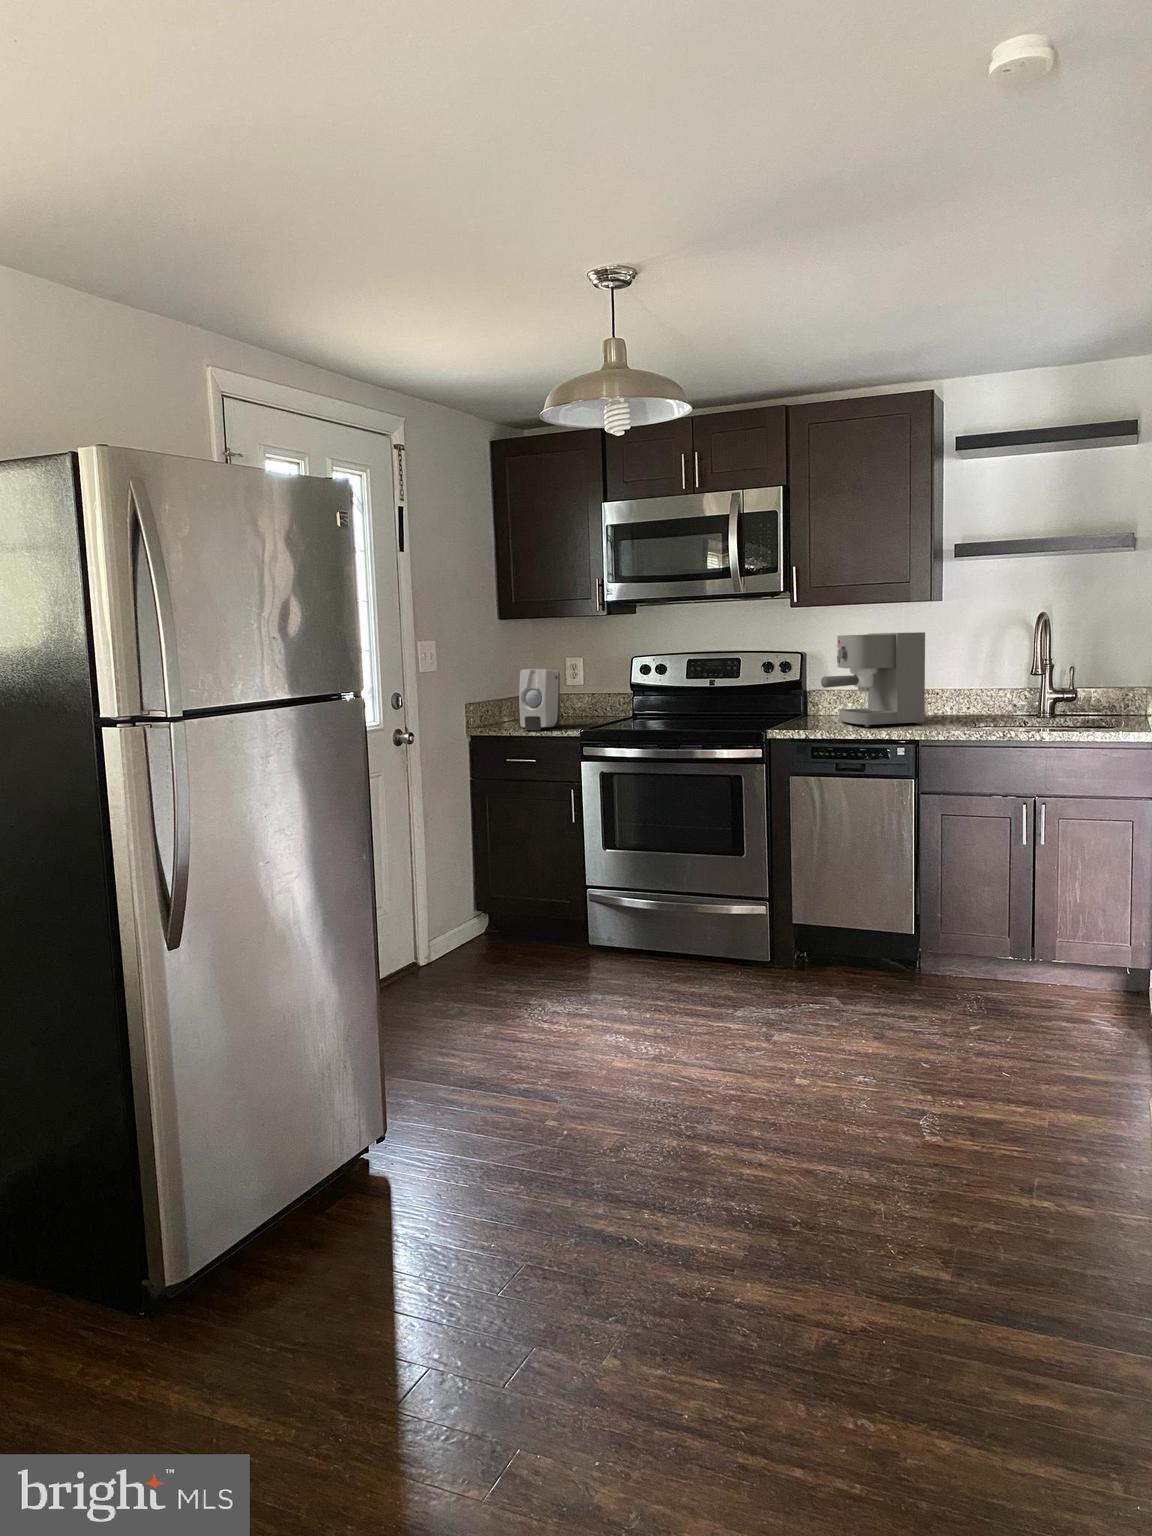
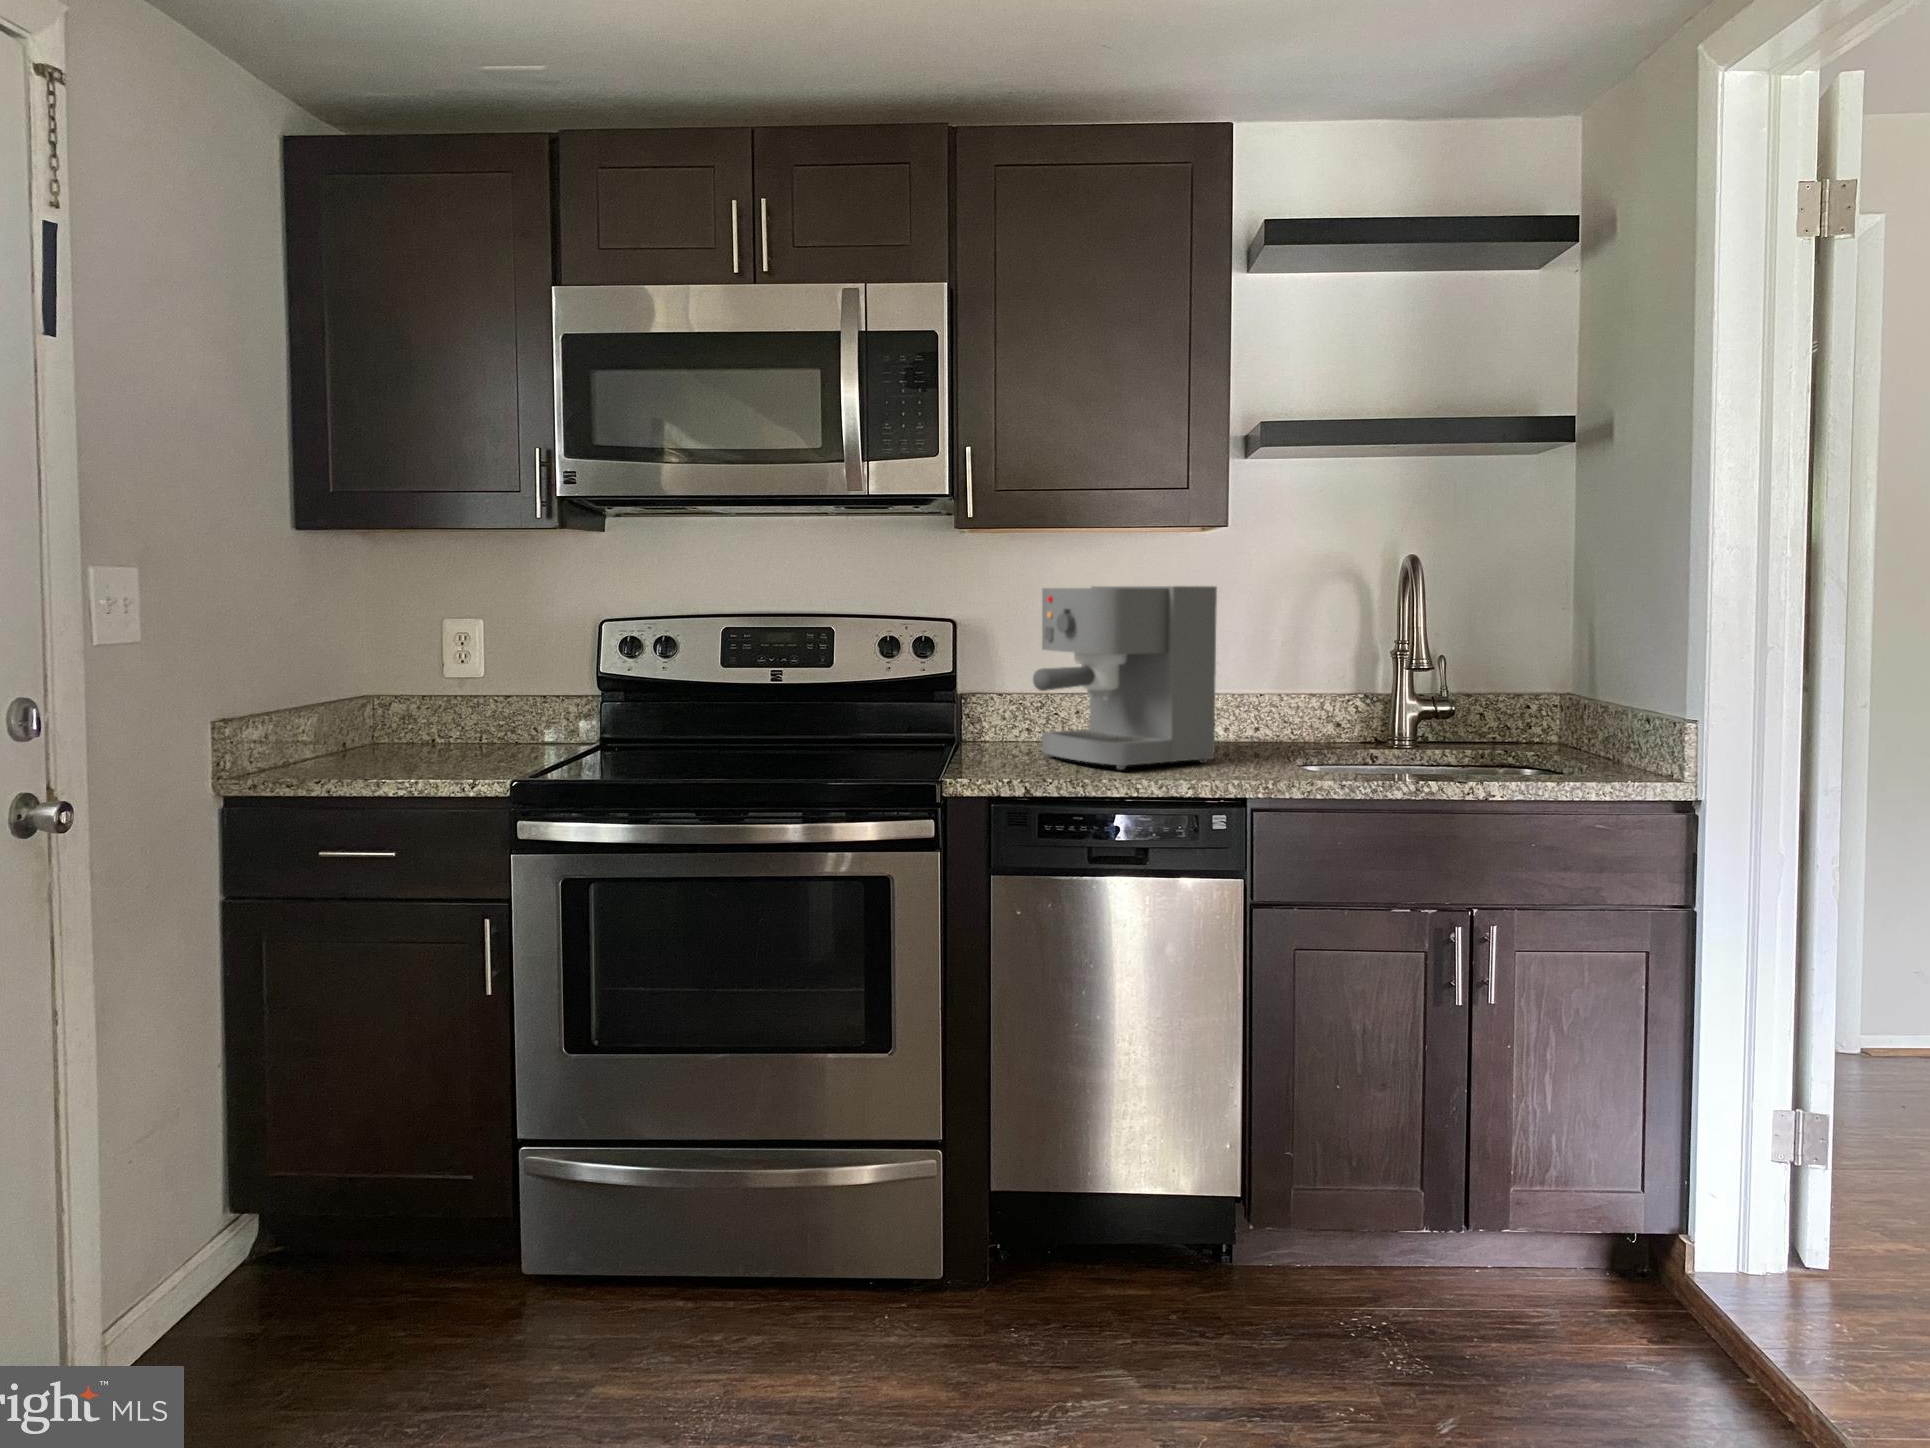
soap dispenser: present [519,669,560,730] -> none [358,641,452,781]

